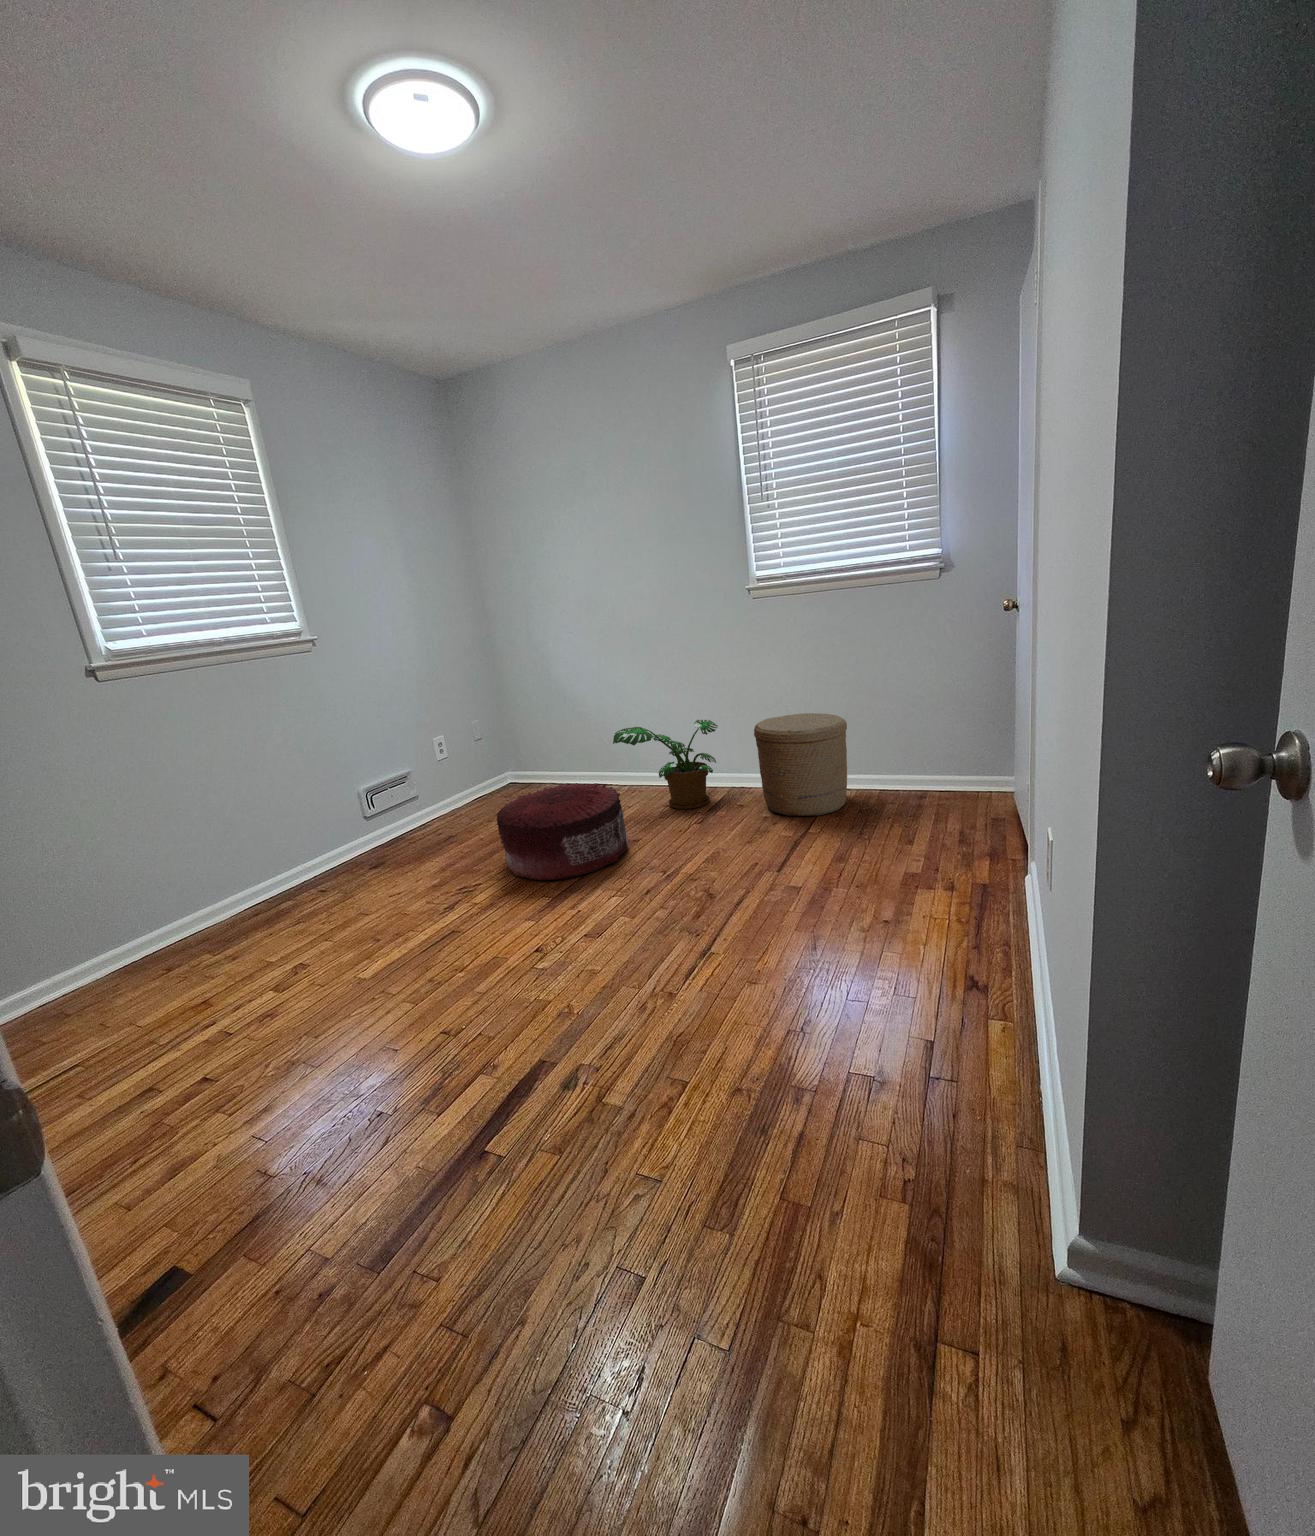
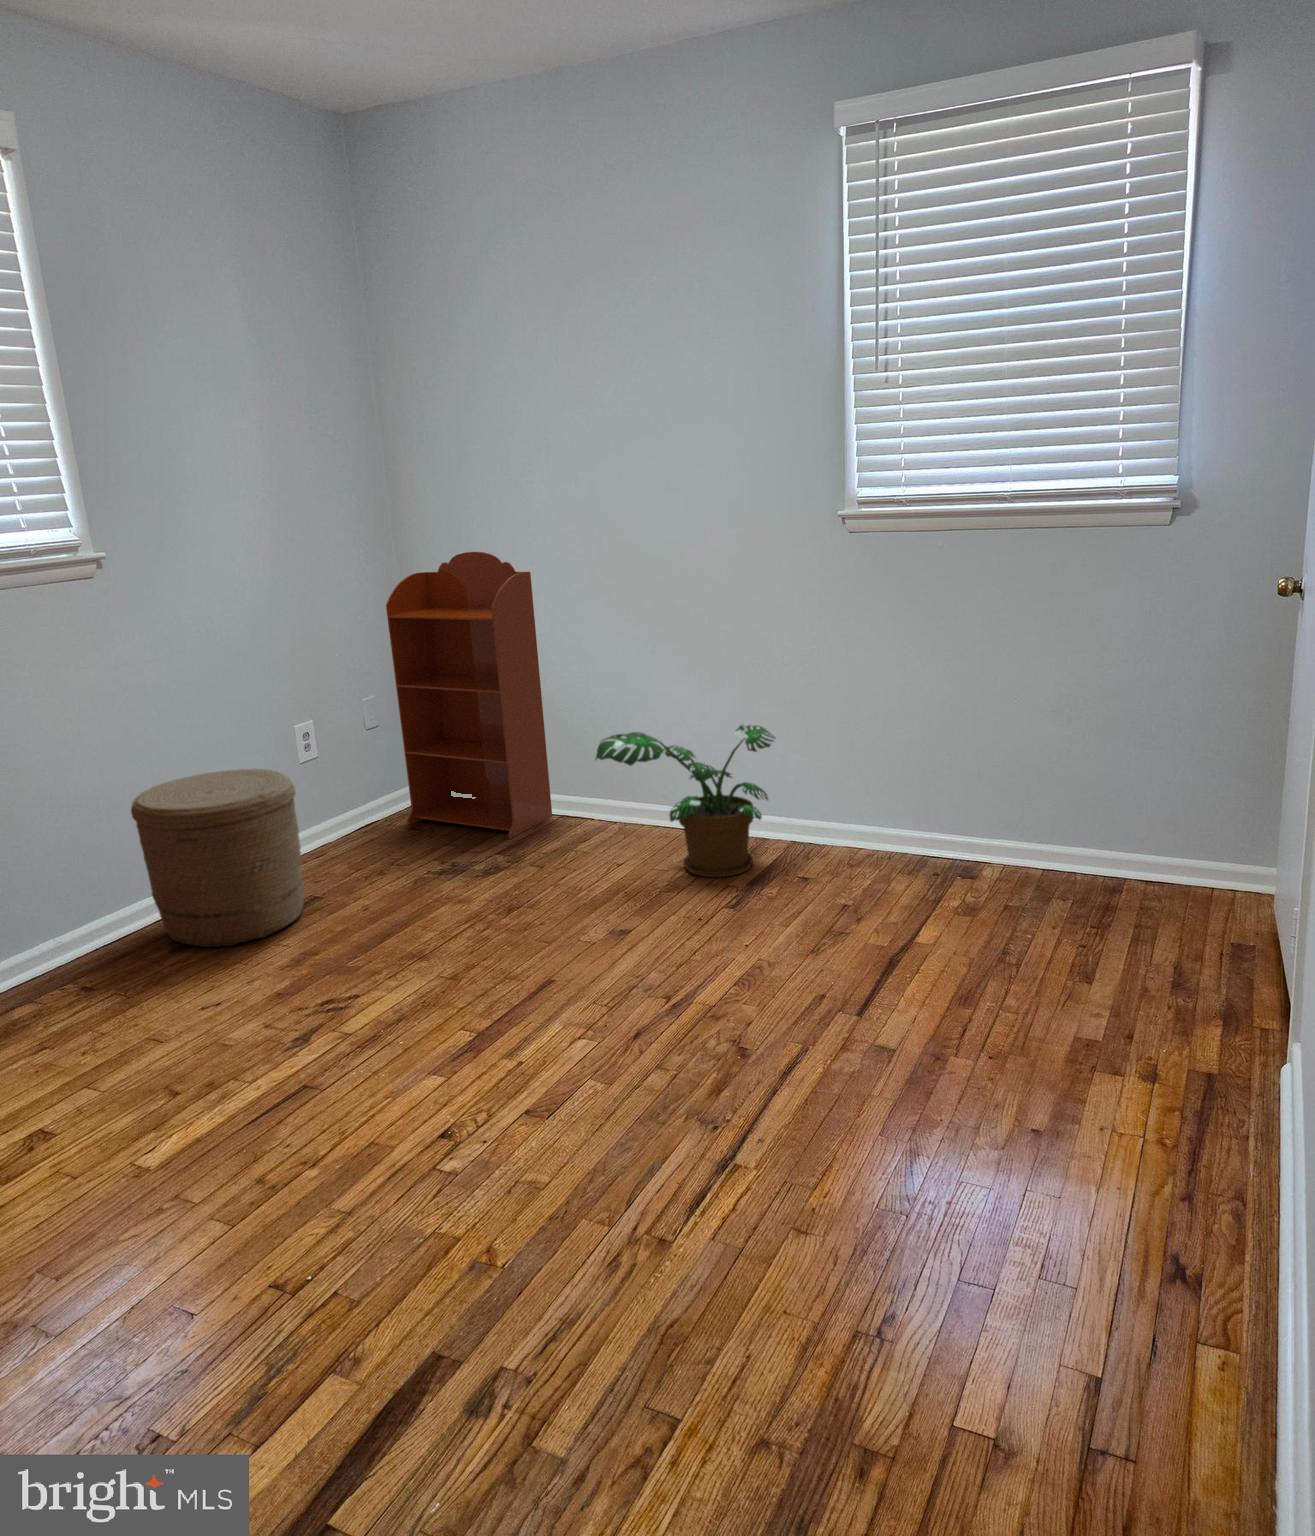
bookcase: none [484,631,589,799] -> present [386,552,552,839]
woven basket: present [754,713,847,816] -> present [131,769,304,947]
pouf: present [497,783,629,880] -> none [390,826,611,999]

